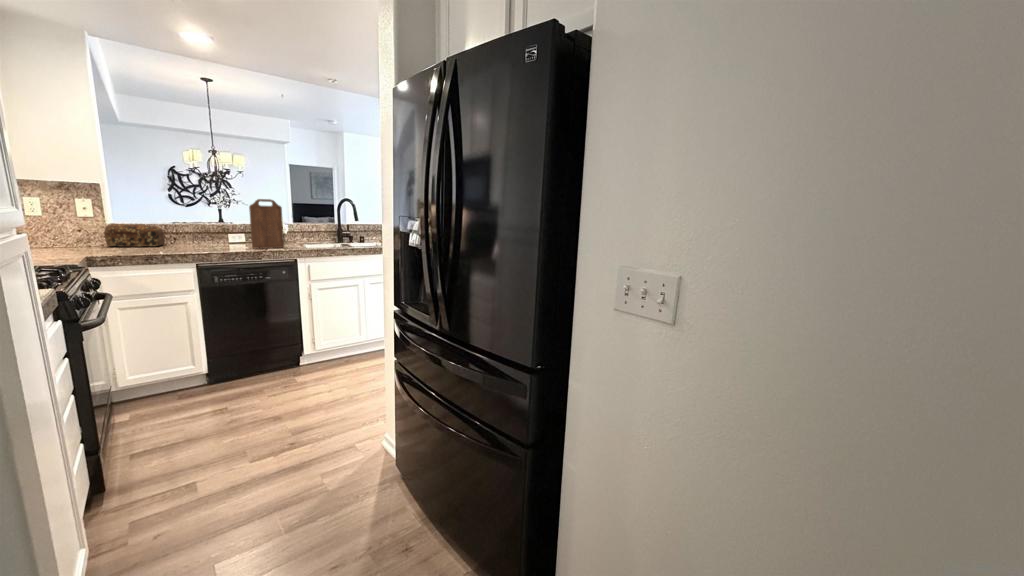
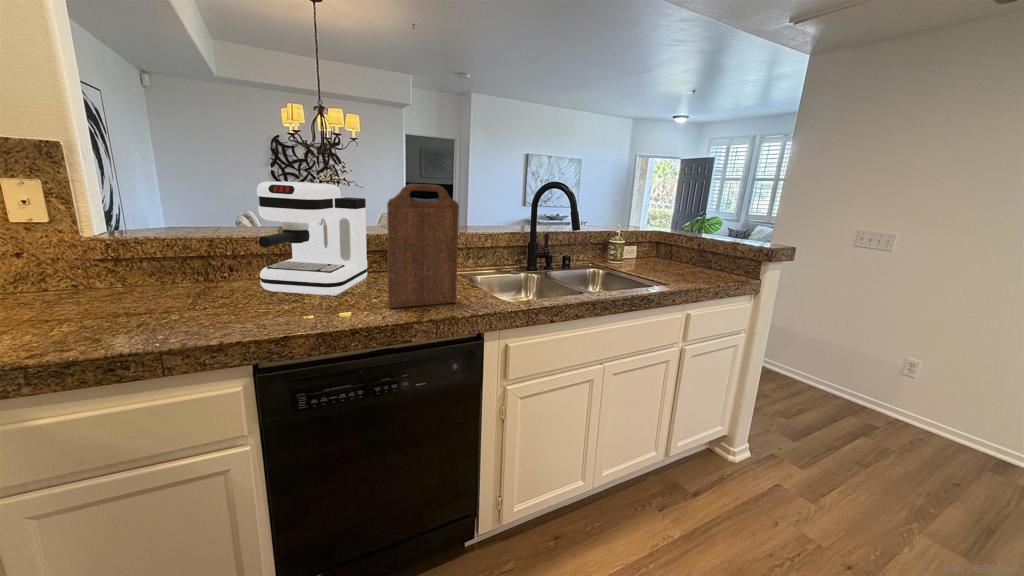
coffee maker: none [190,199,244,247] -> present [257,182,367,296]
bread loaf: present [104,224,165,247] -> none [63,240,207,297]

